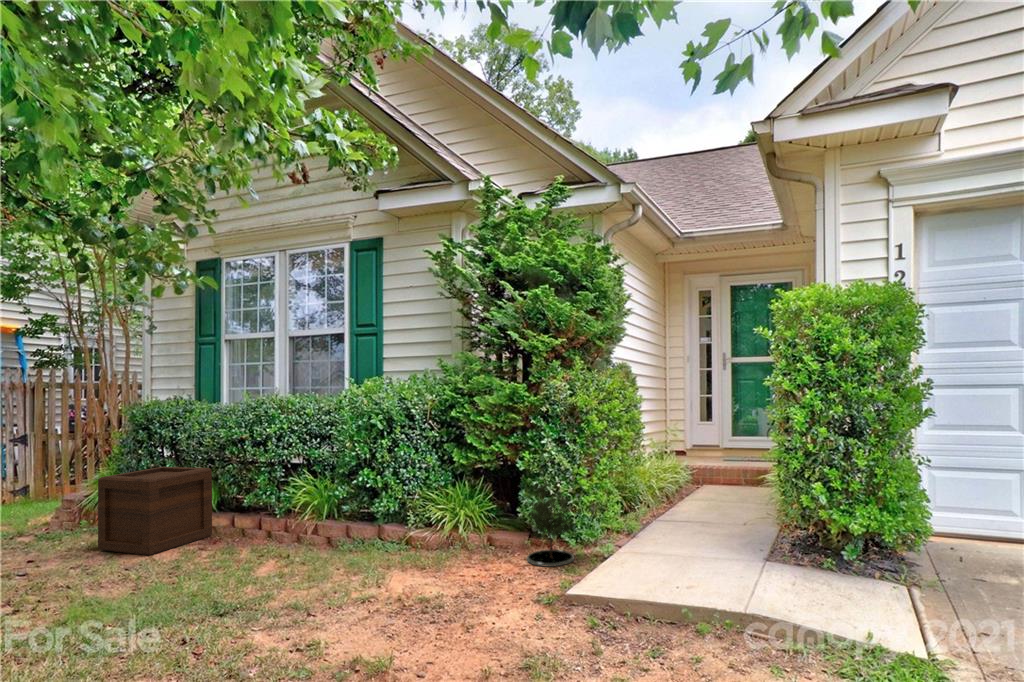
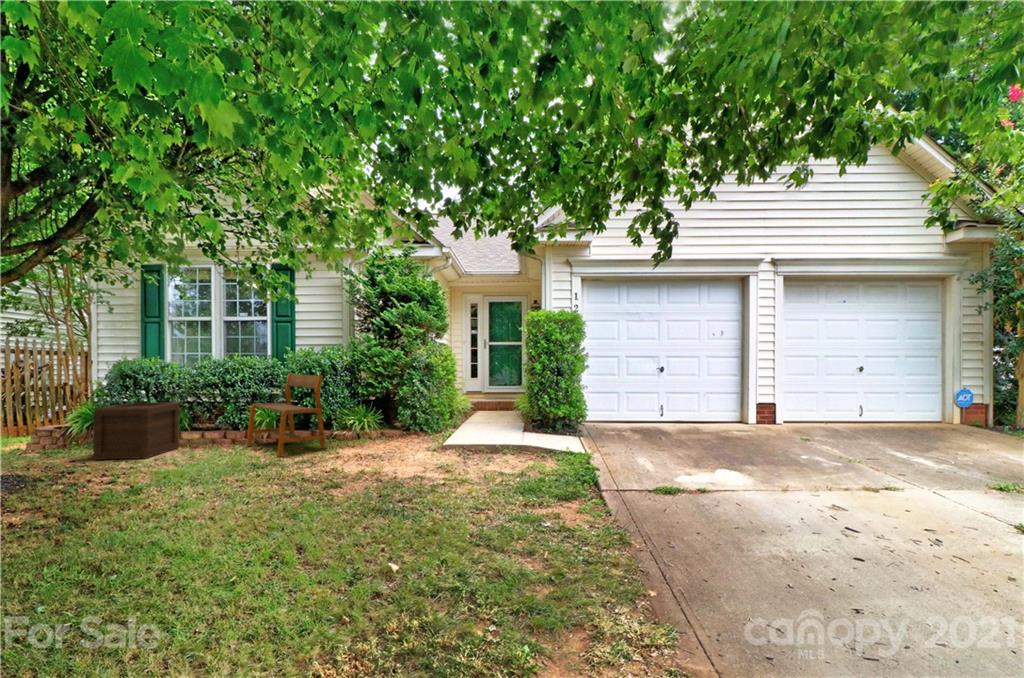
bench: none [285,425,379,579] -> present [247,373,326,457]
potted tree: present [527,477,574,567] -> none [408,396,435,442]

